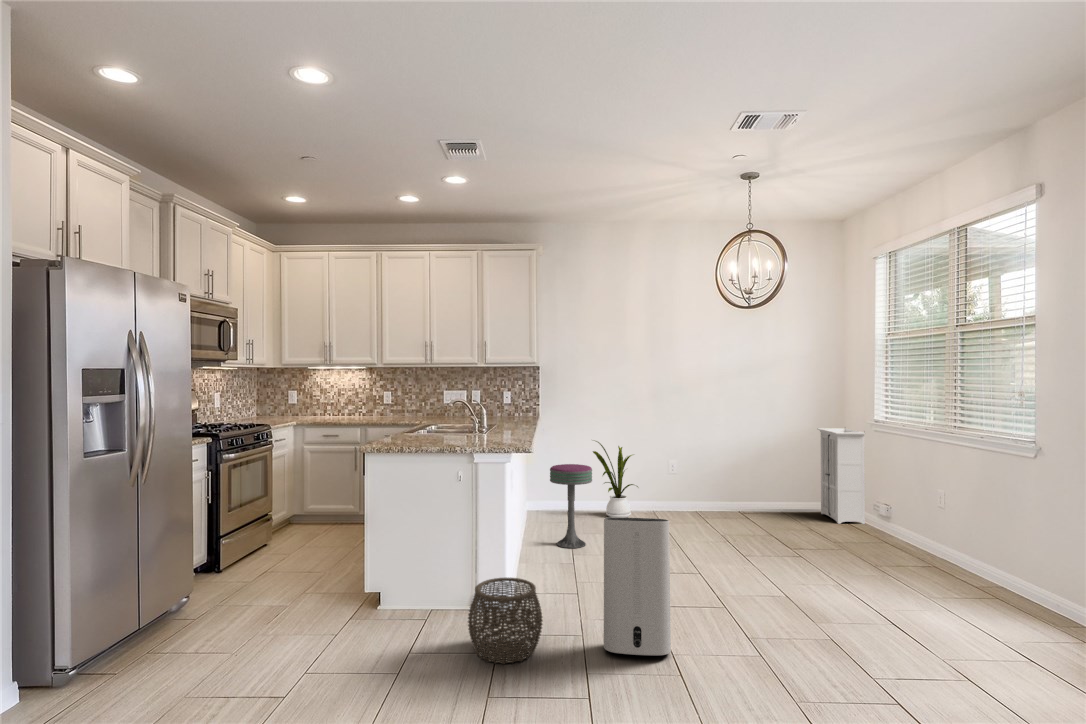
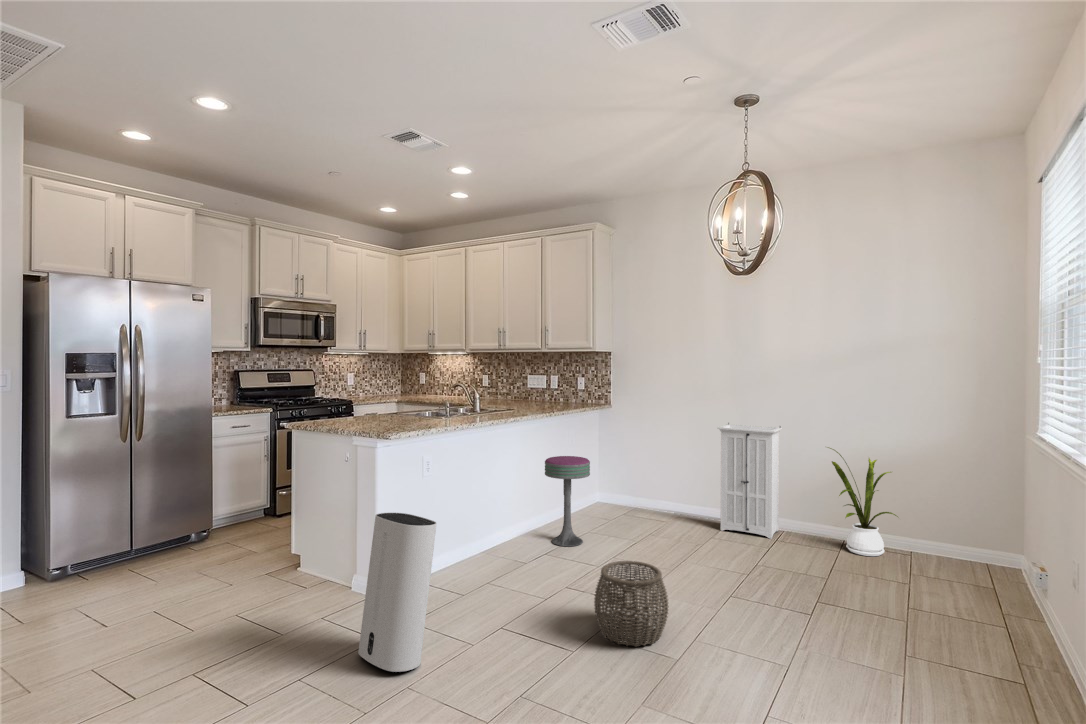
storage cabinet: present [817,428,865,524] -> present [717,423,782,539]
house plant: present [593,441,638,518] -> present [828,447,898,556]
woven basket: present [468,578,543,664] -> present [594,561,669,647]

